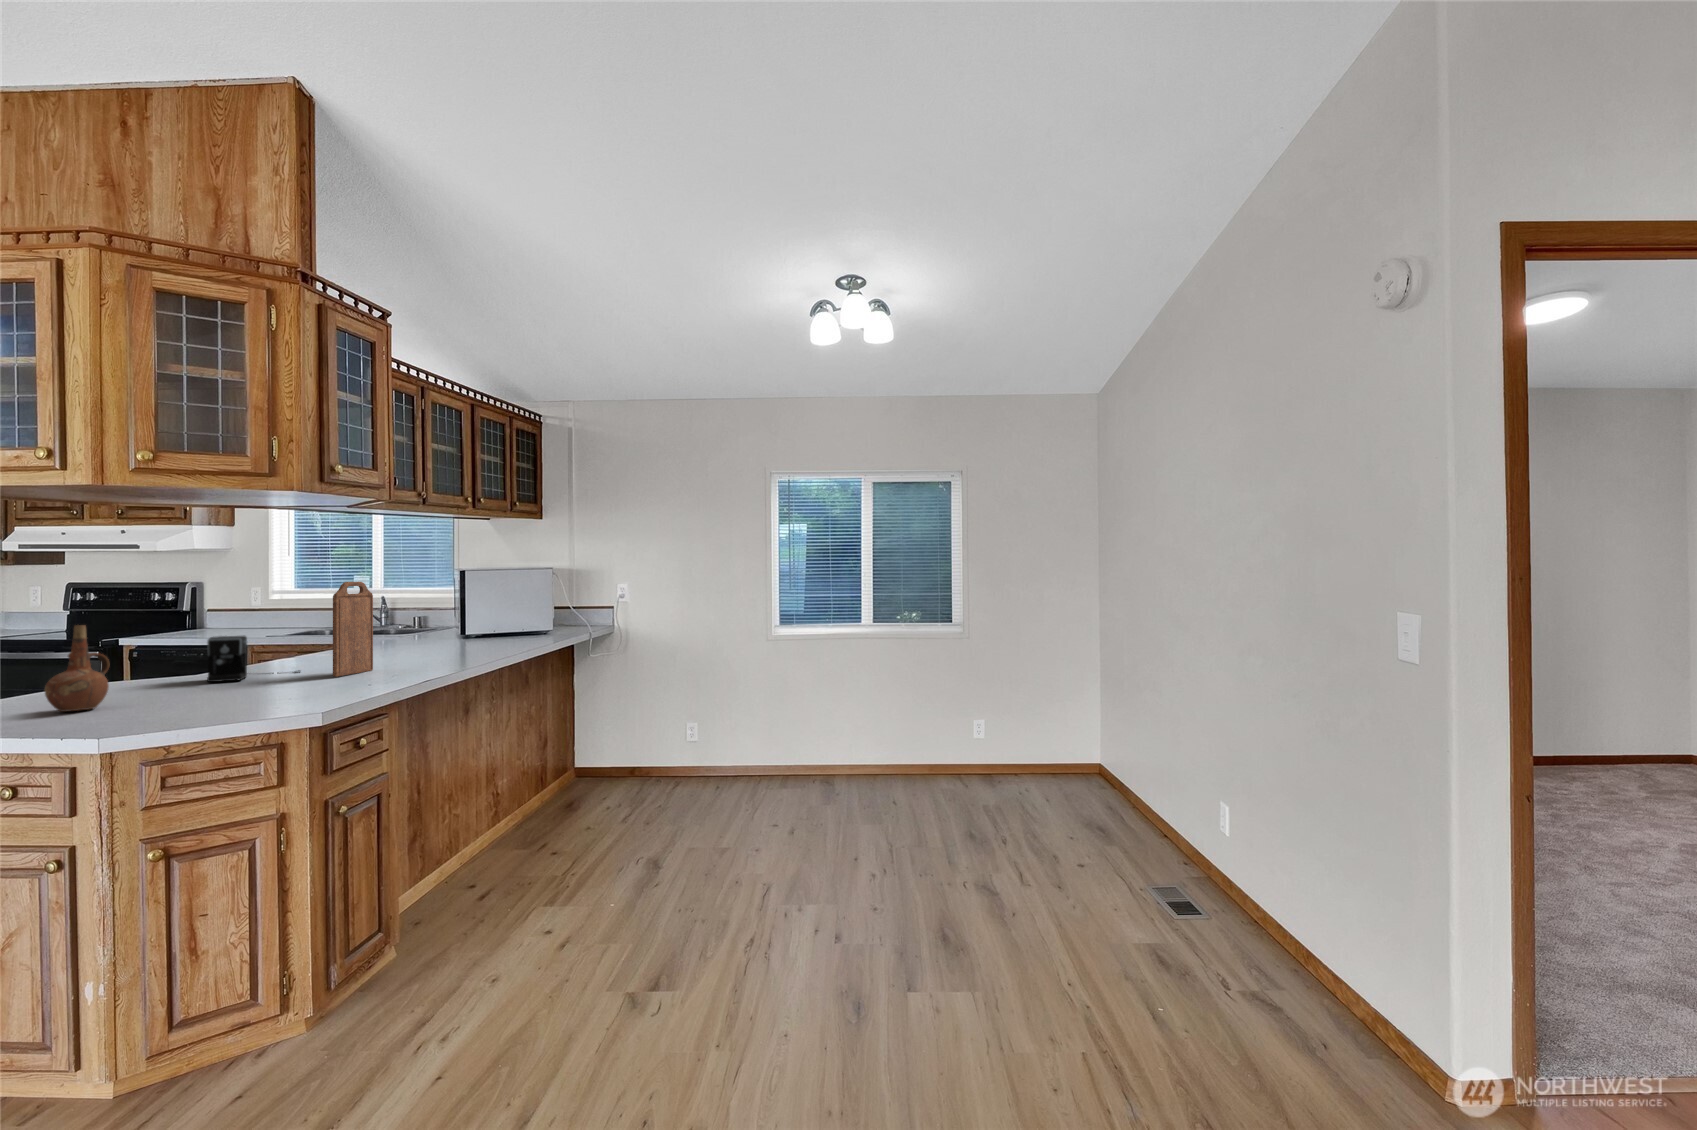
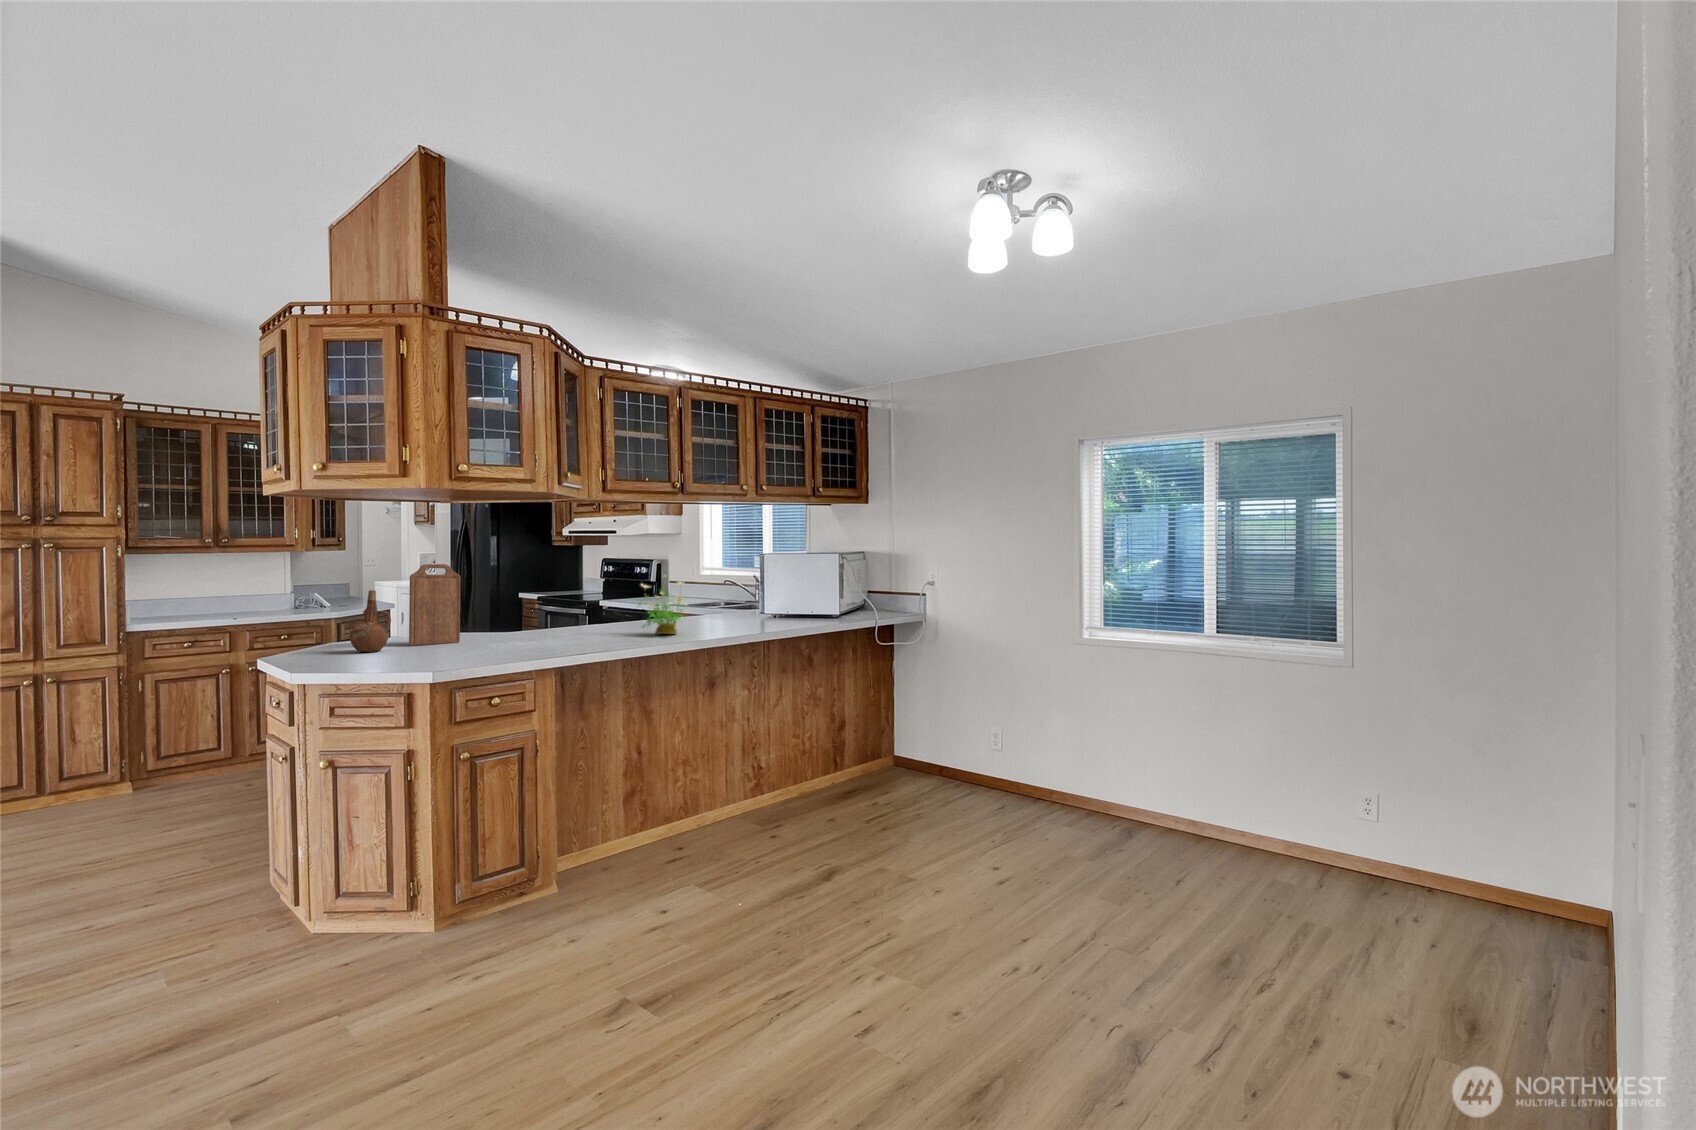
cutting board: present [333,582,373,677] -> present [409,564,460,645]
potted plant: none [379,593,456,659] -> present [639,582,688,634]
coffee maker: present [207,636,300,682] -> none [490,604,564,640]

